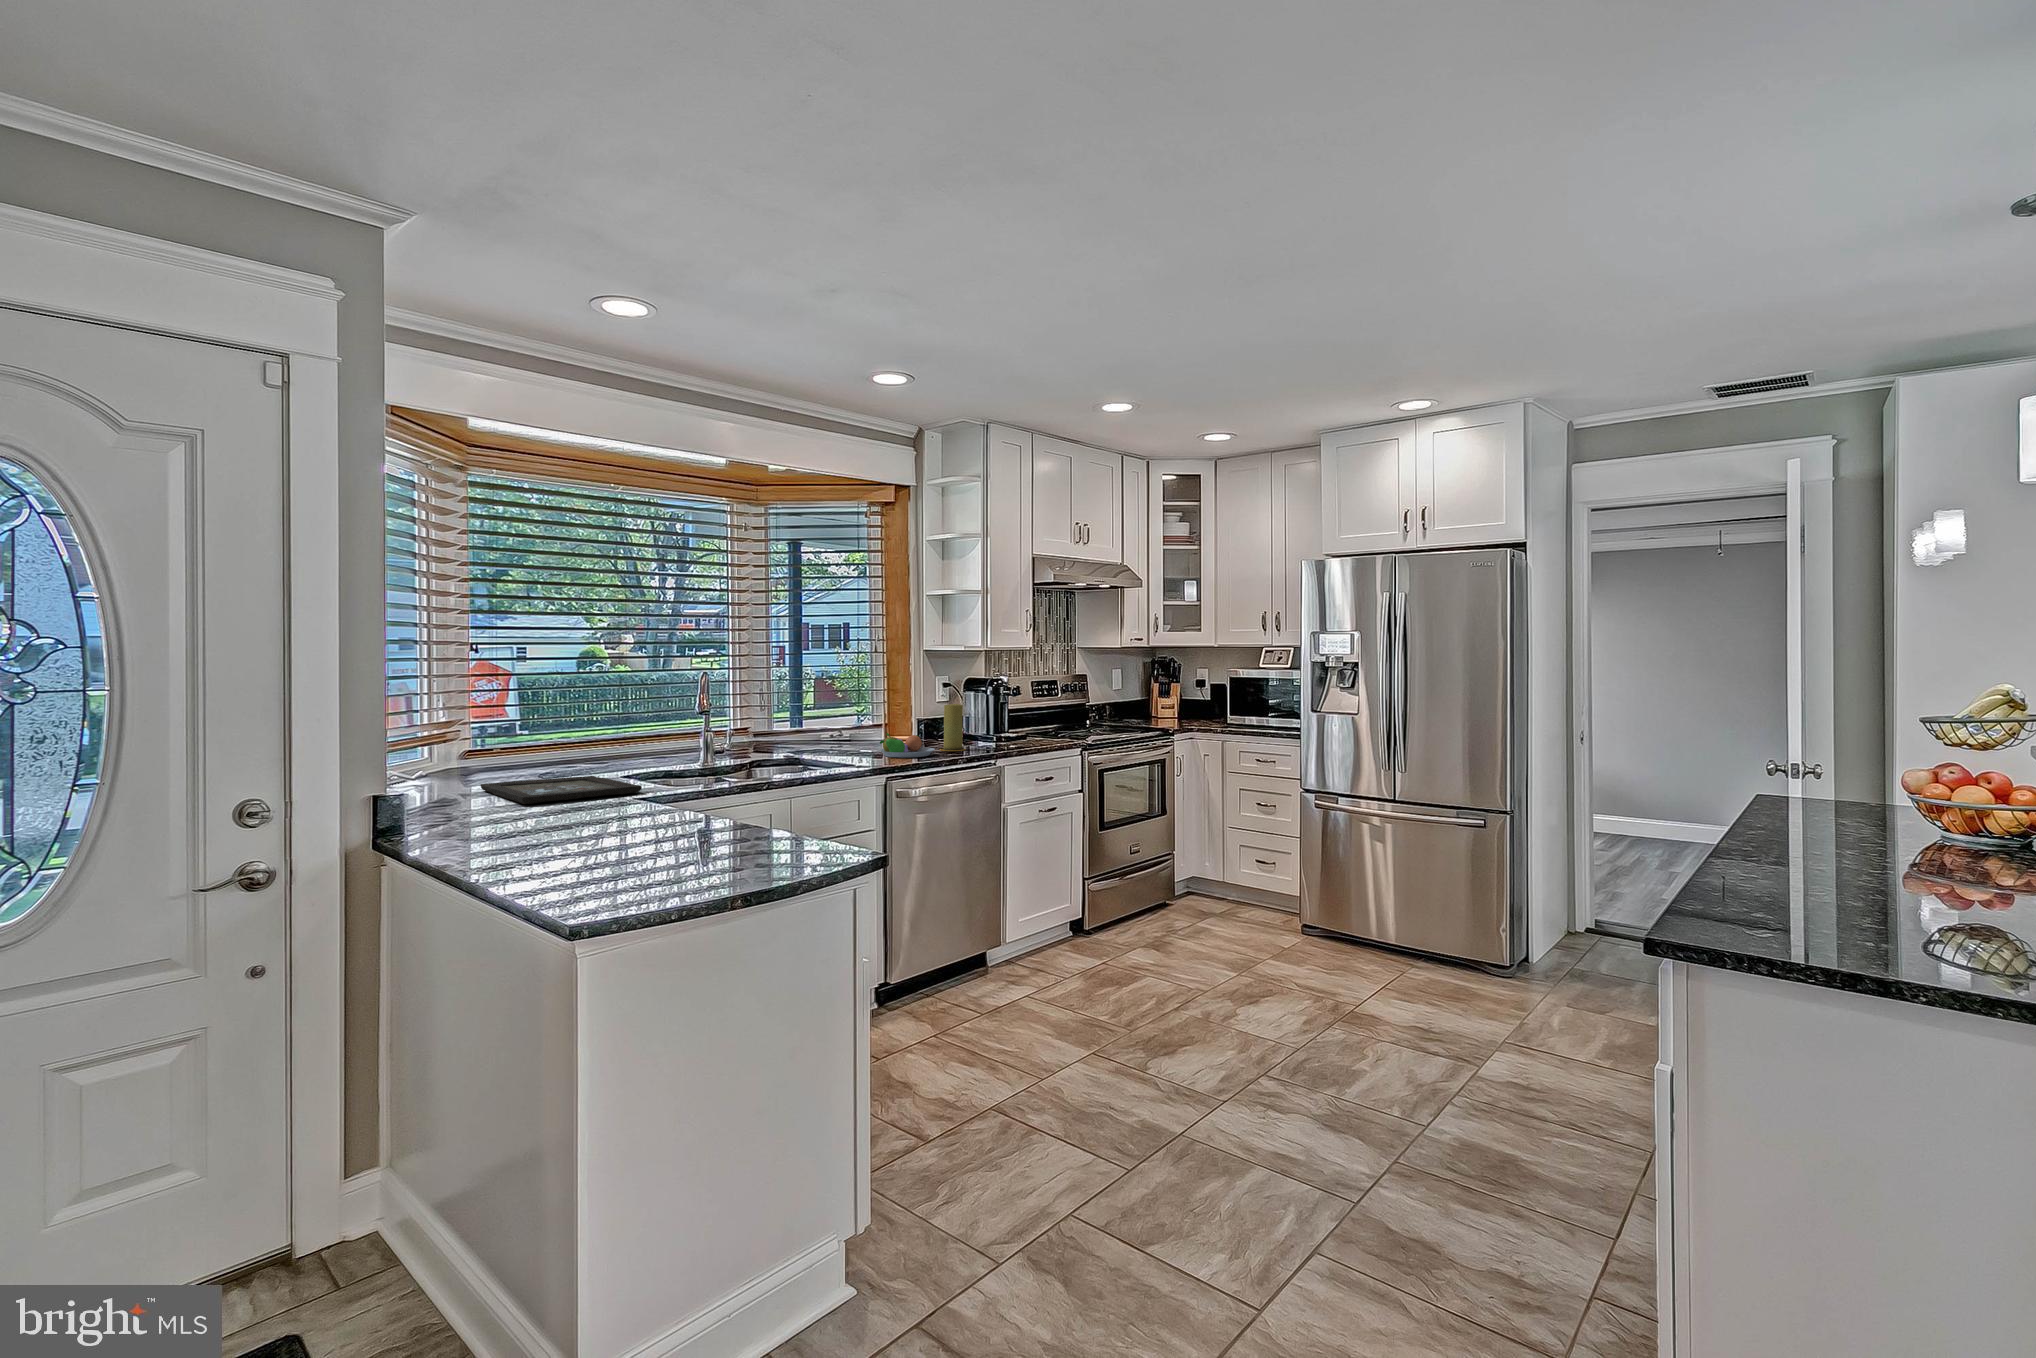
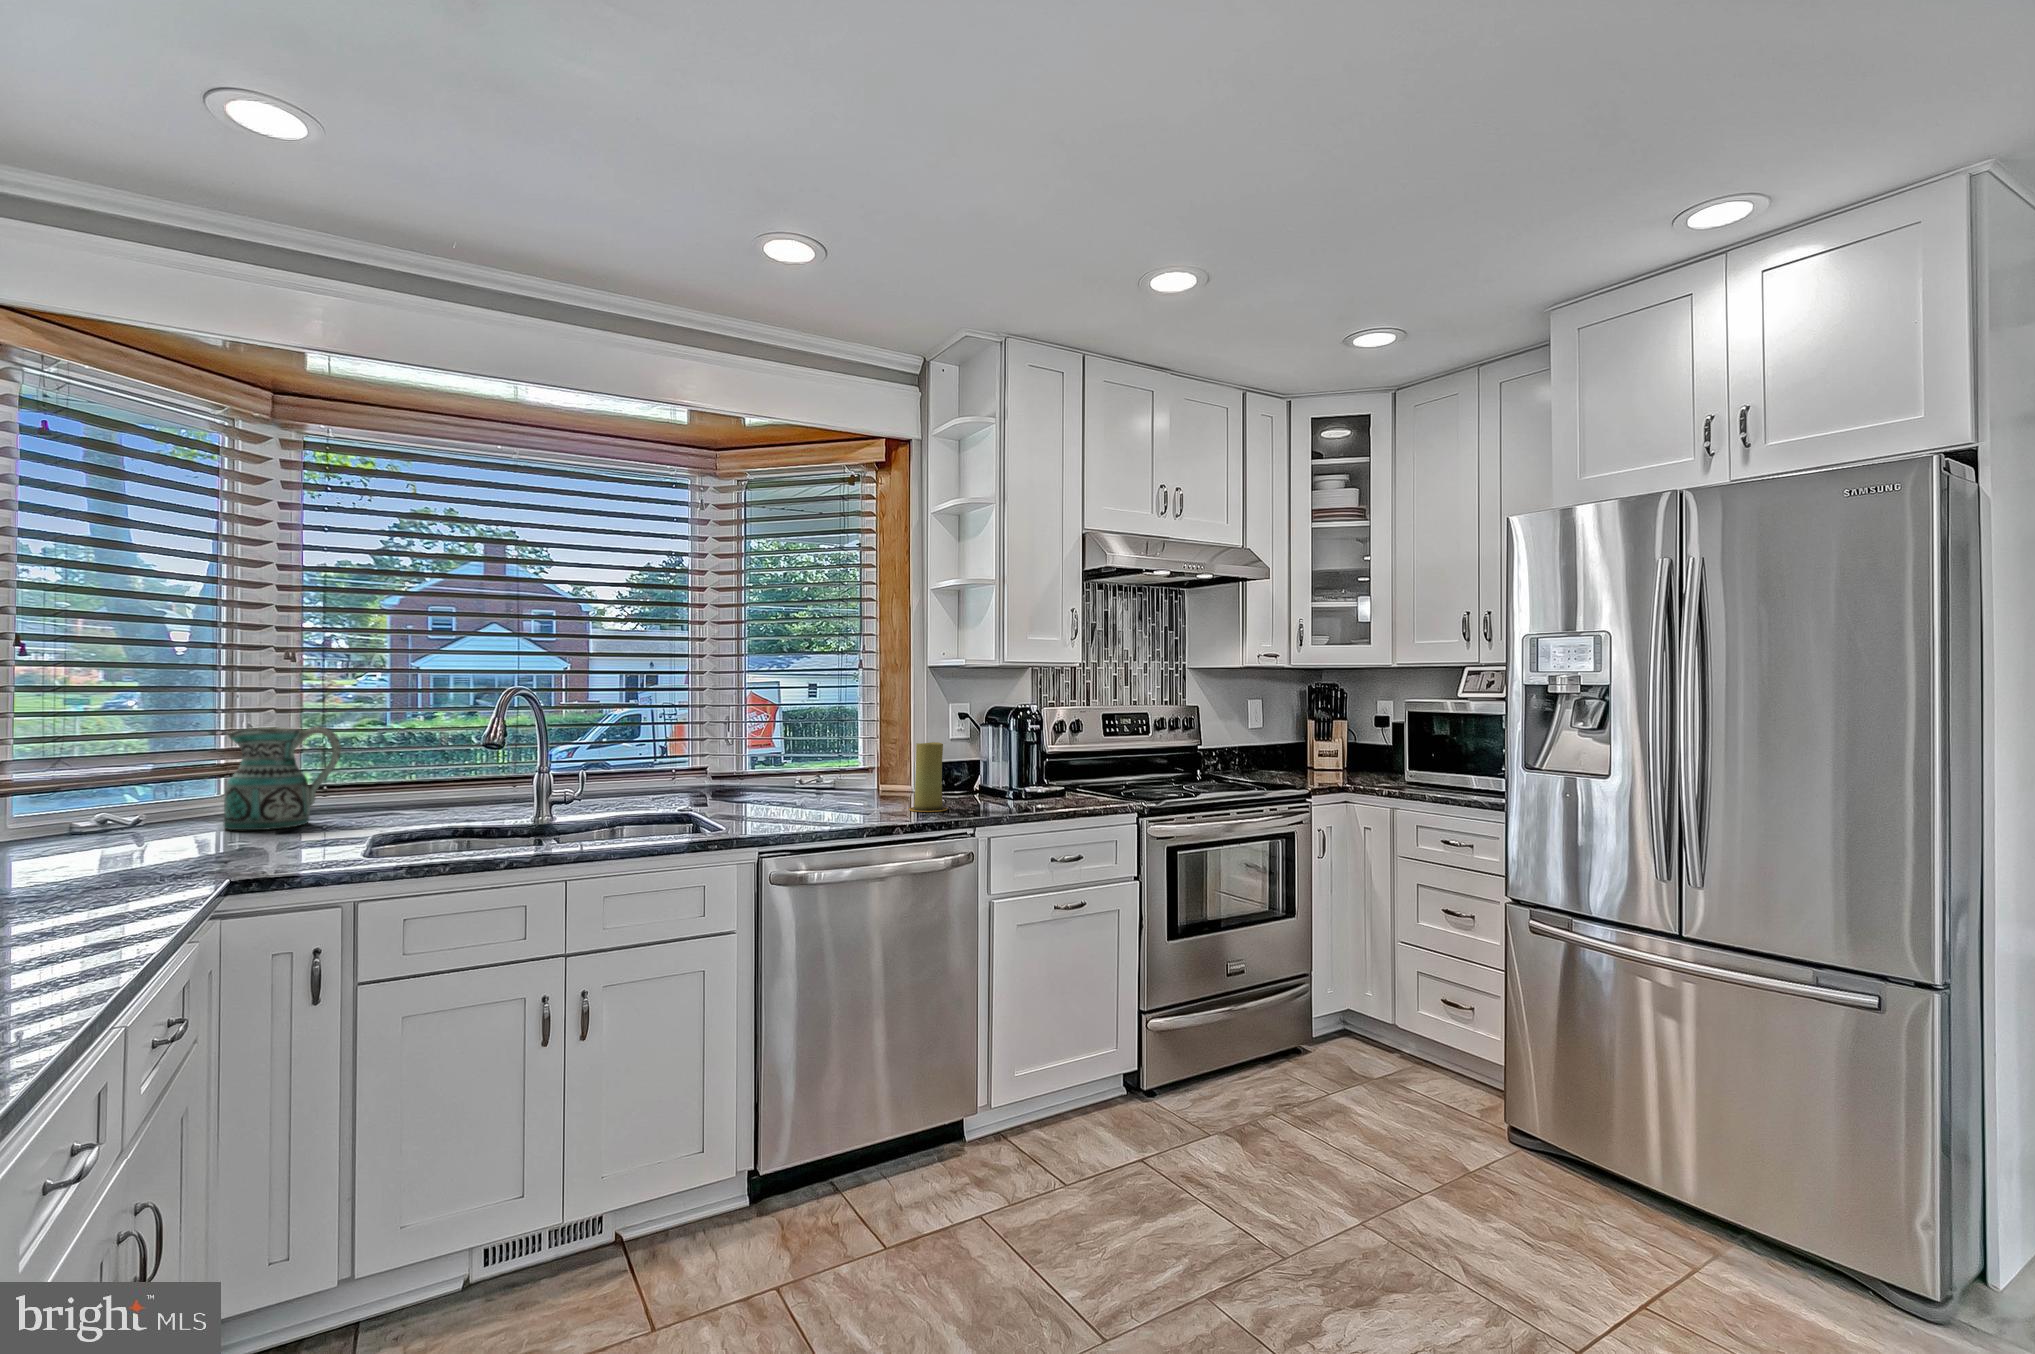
ceramic pitcher: none [495,703,569,779] -> present [223,726,341,830]
fruit bowl: present [880,733,935,758] -> none [793,782,883,820]
tray: present [481,776,642,804] -> none [50,832,317,880]

